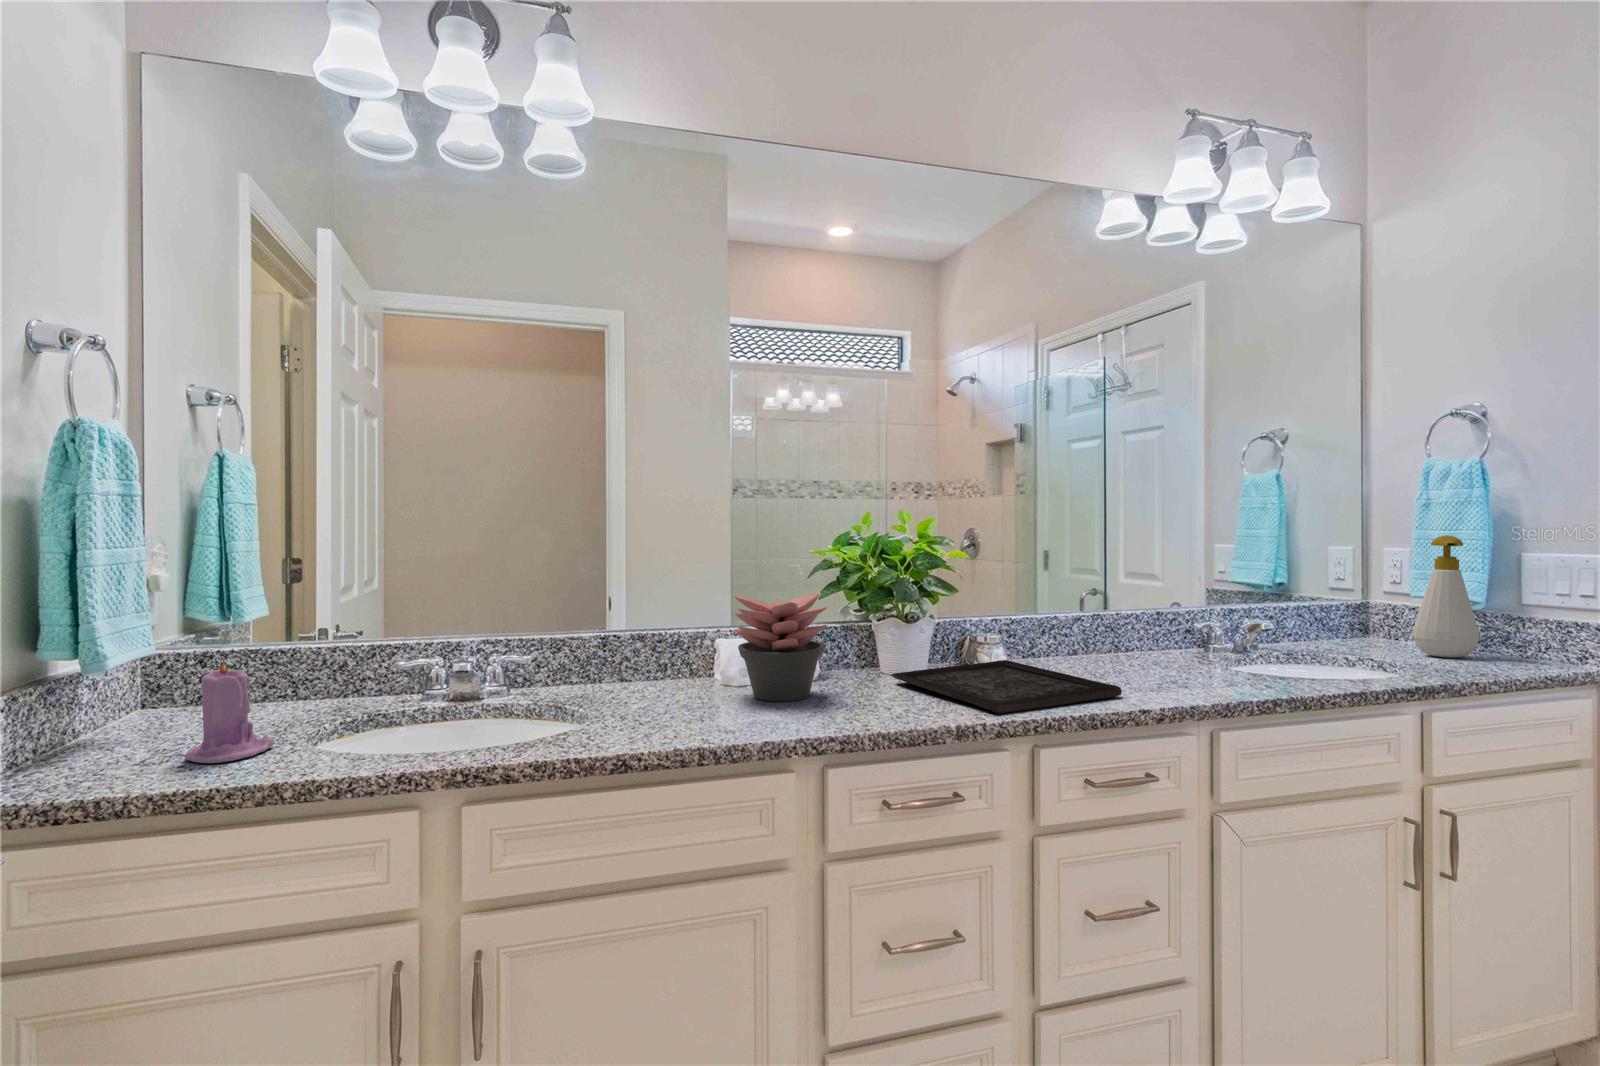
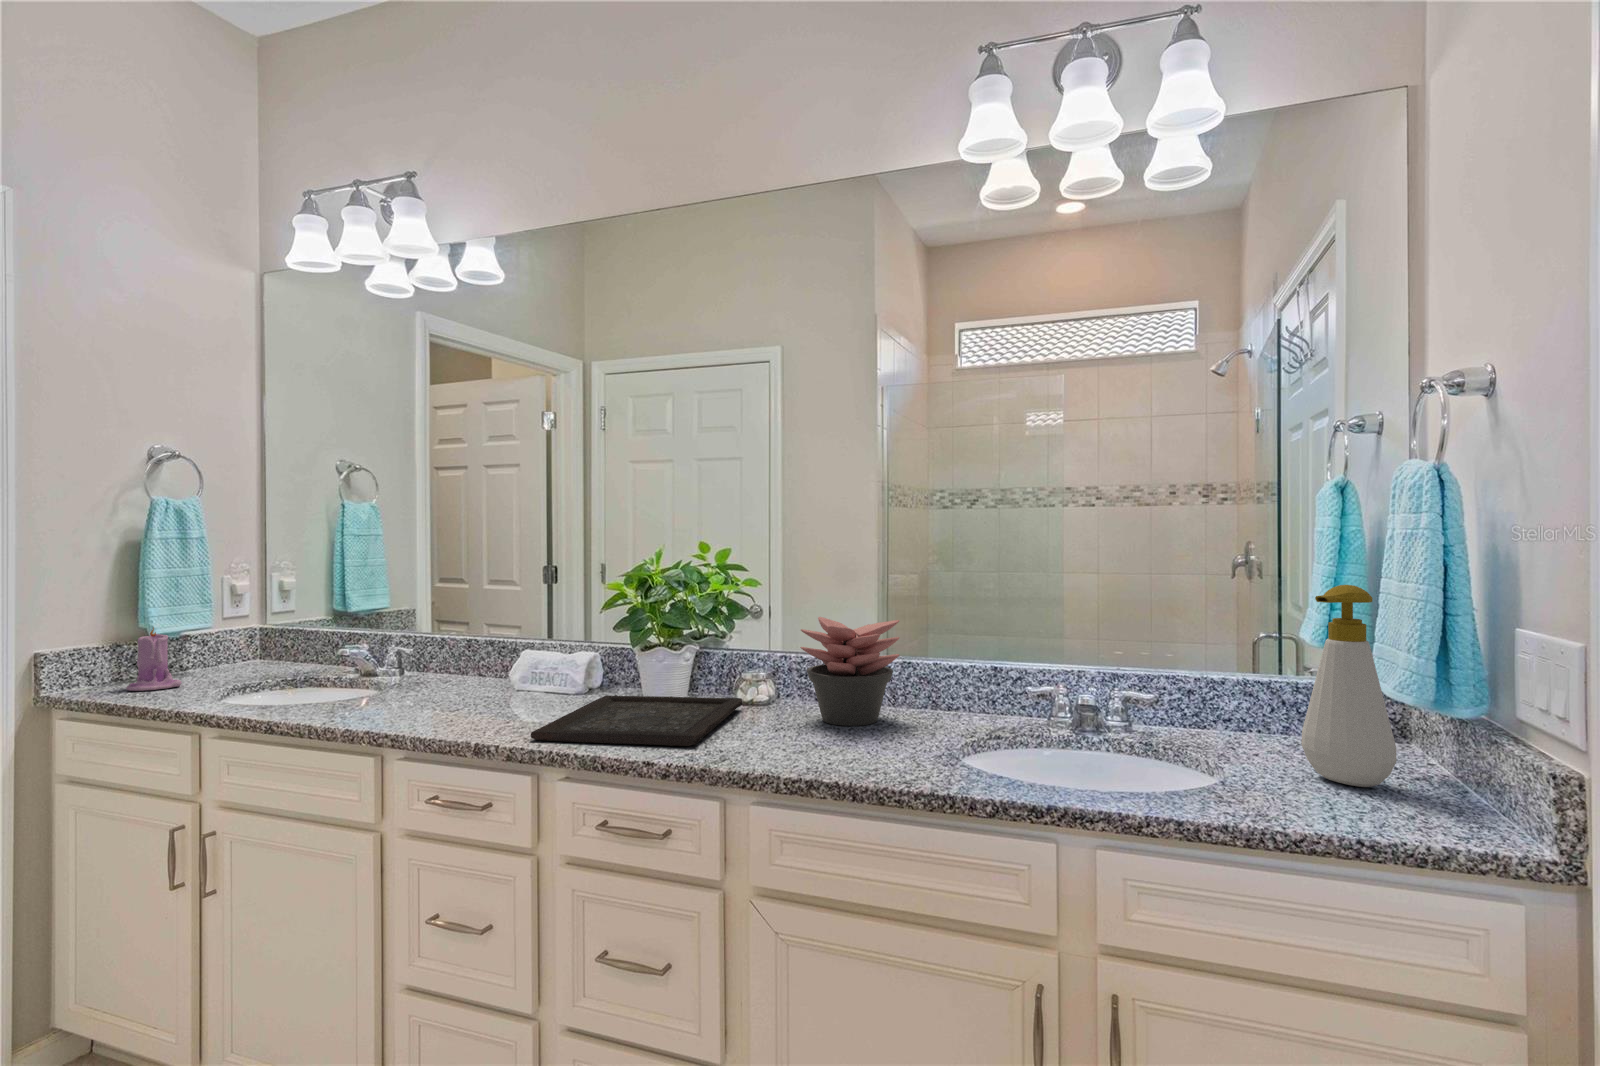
succulent plant: present [734,593,827,701] -> present [800,617,899,726]

